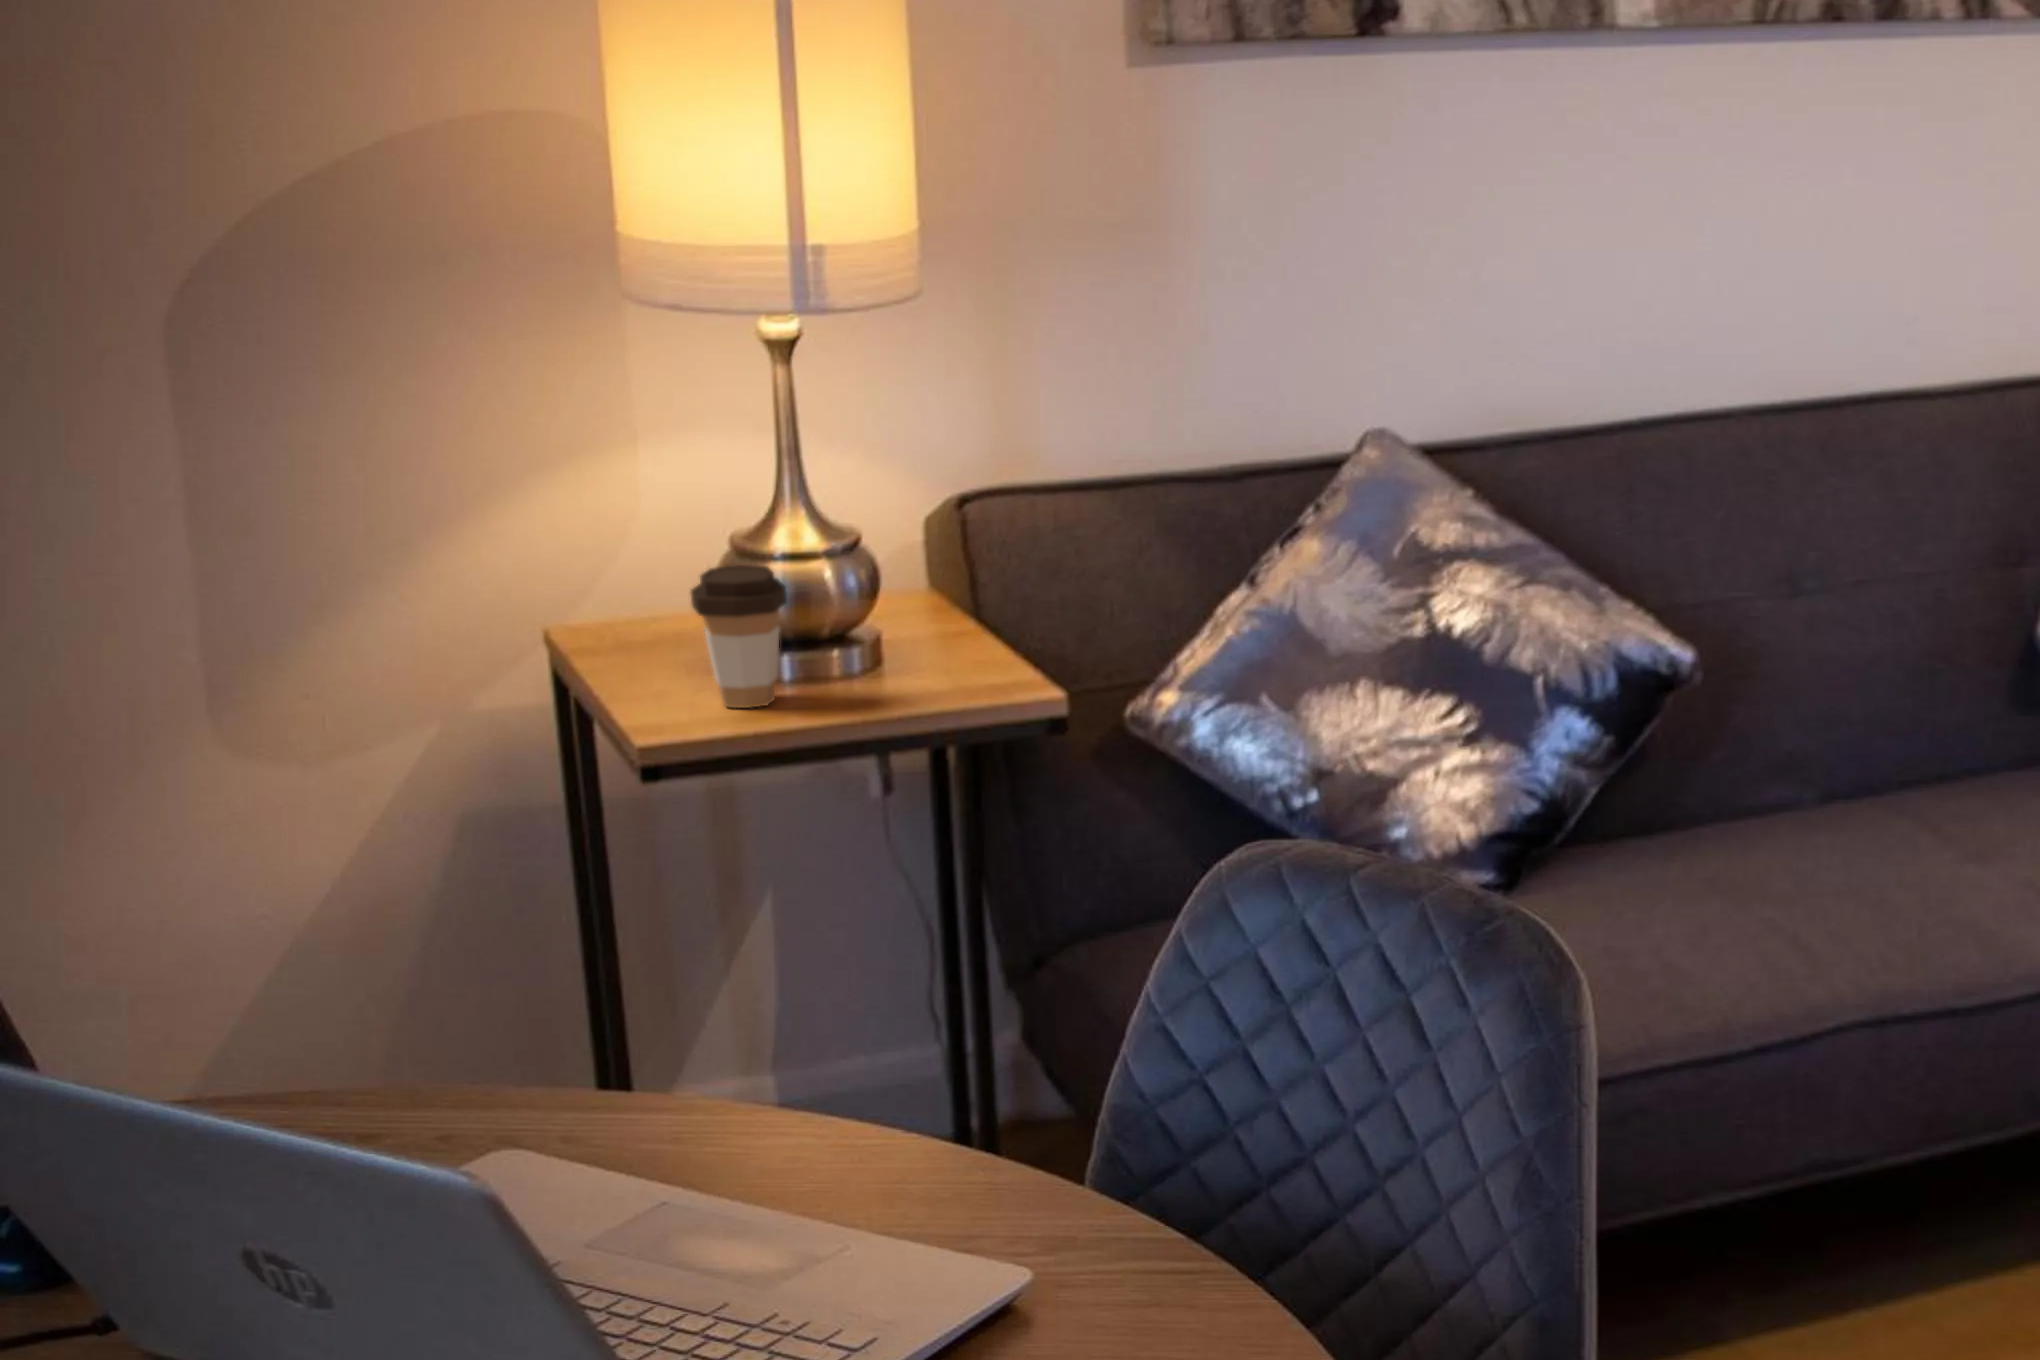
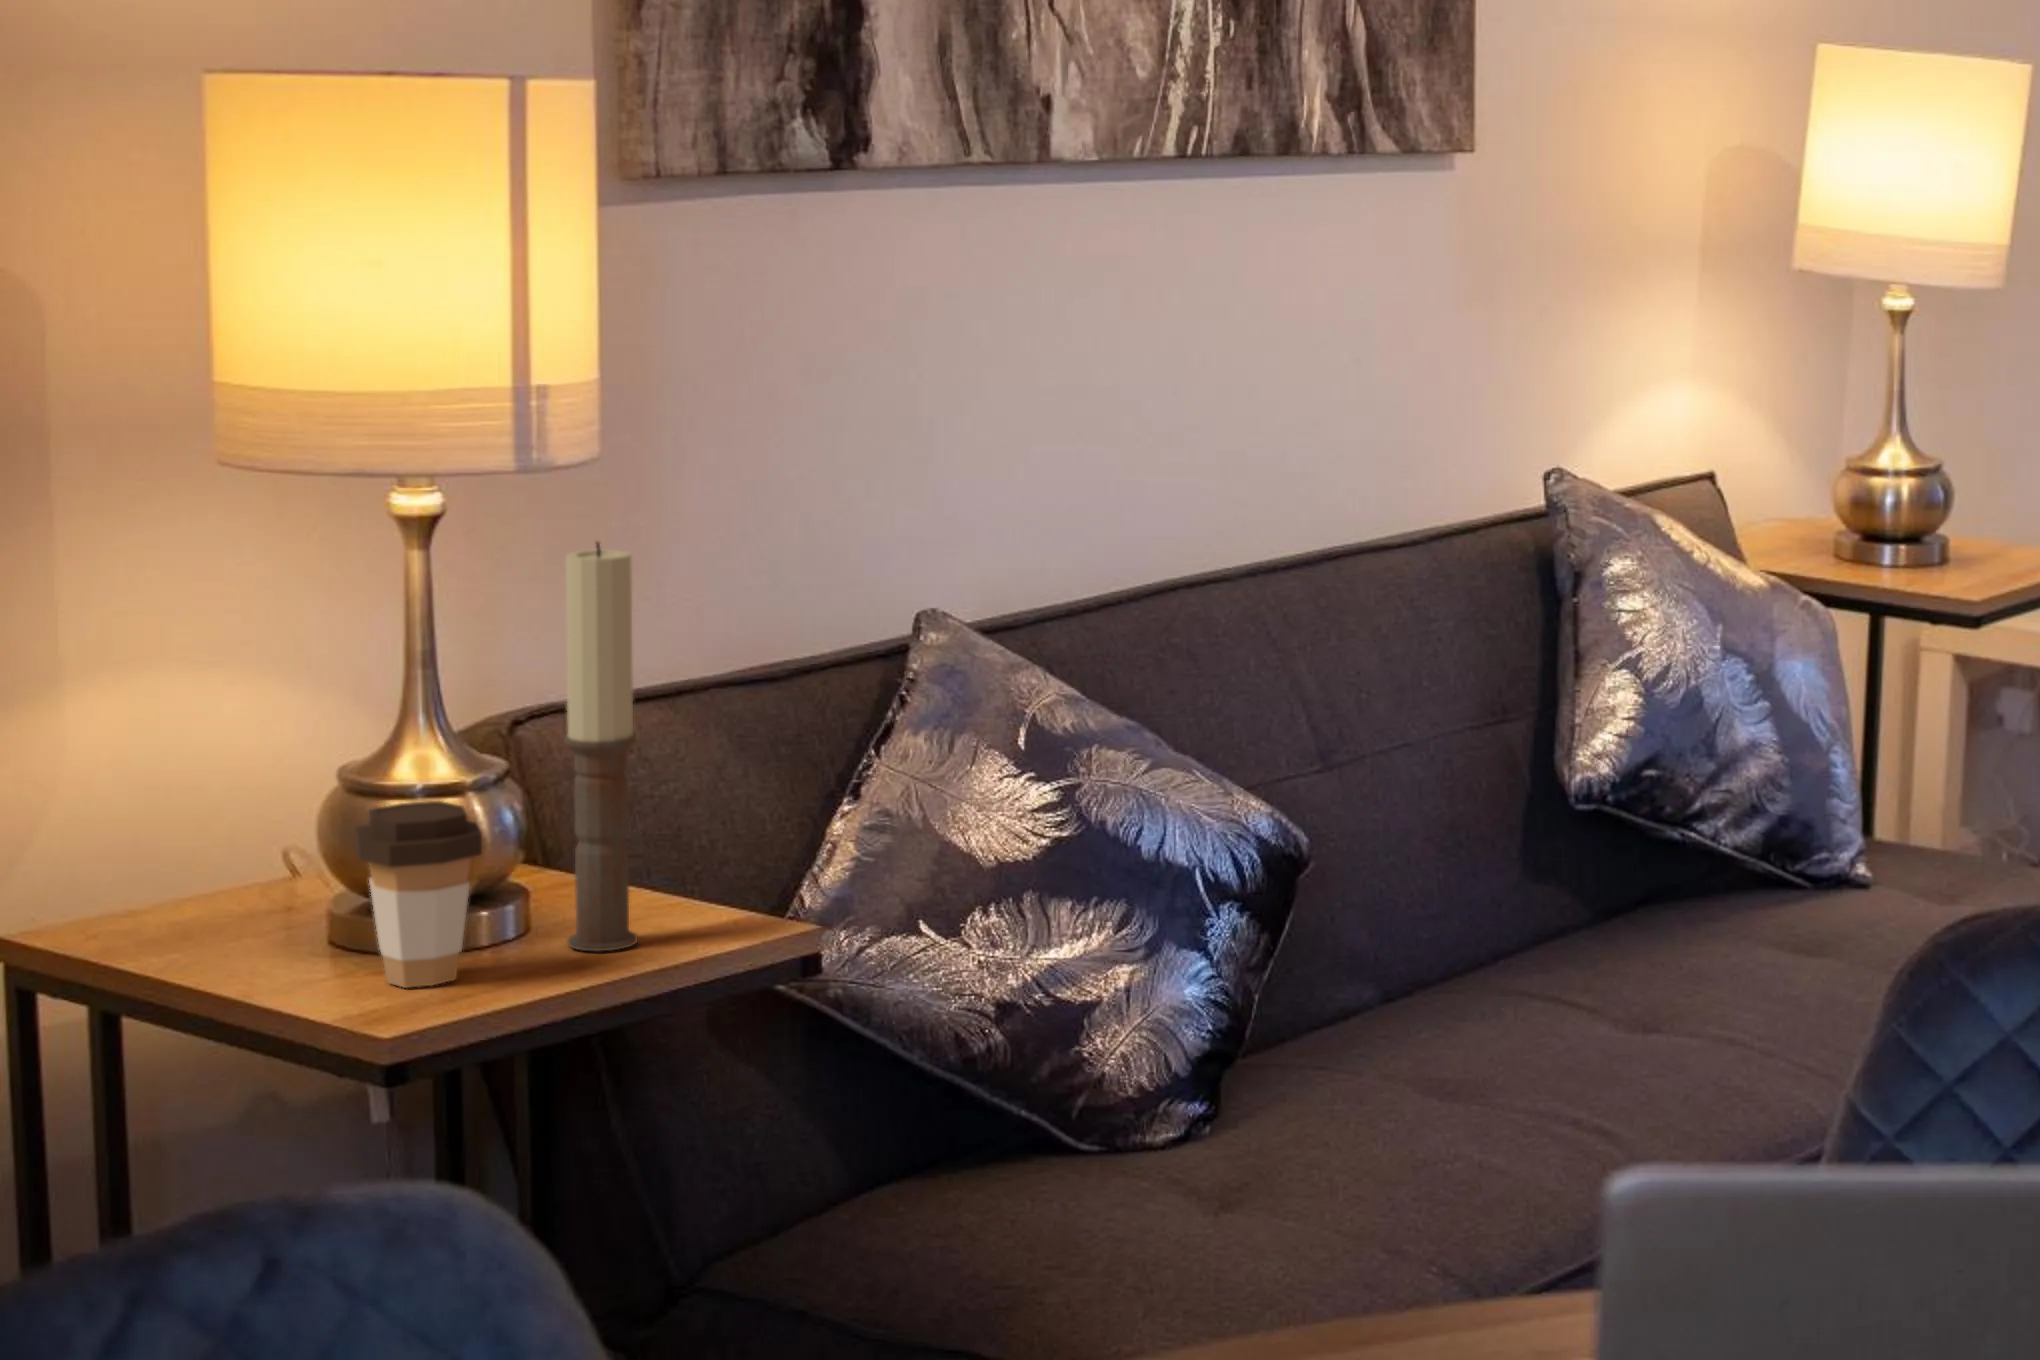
candle: none [864,369,940,696] -> present [564,542,638,951]

